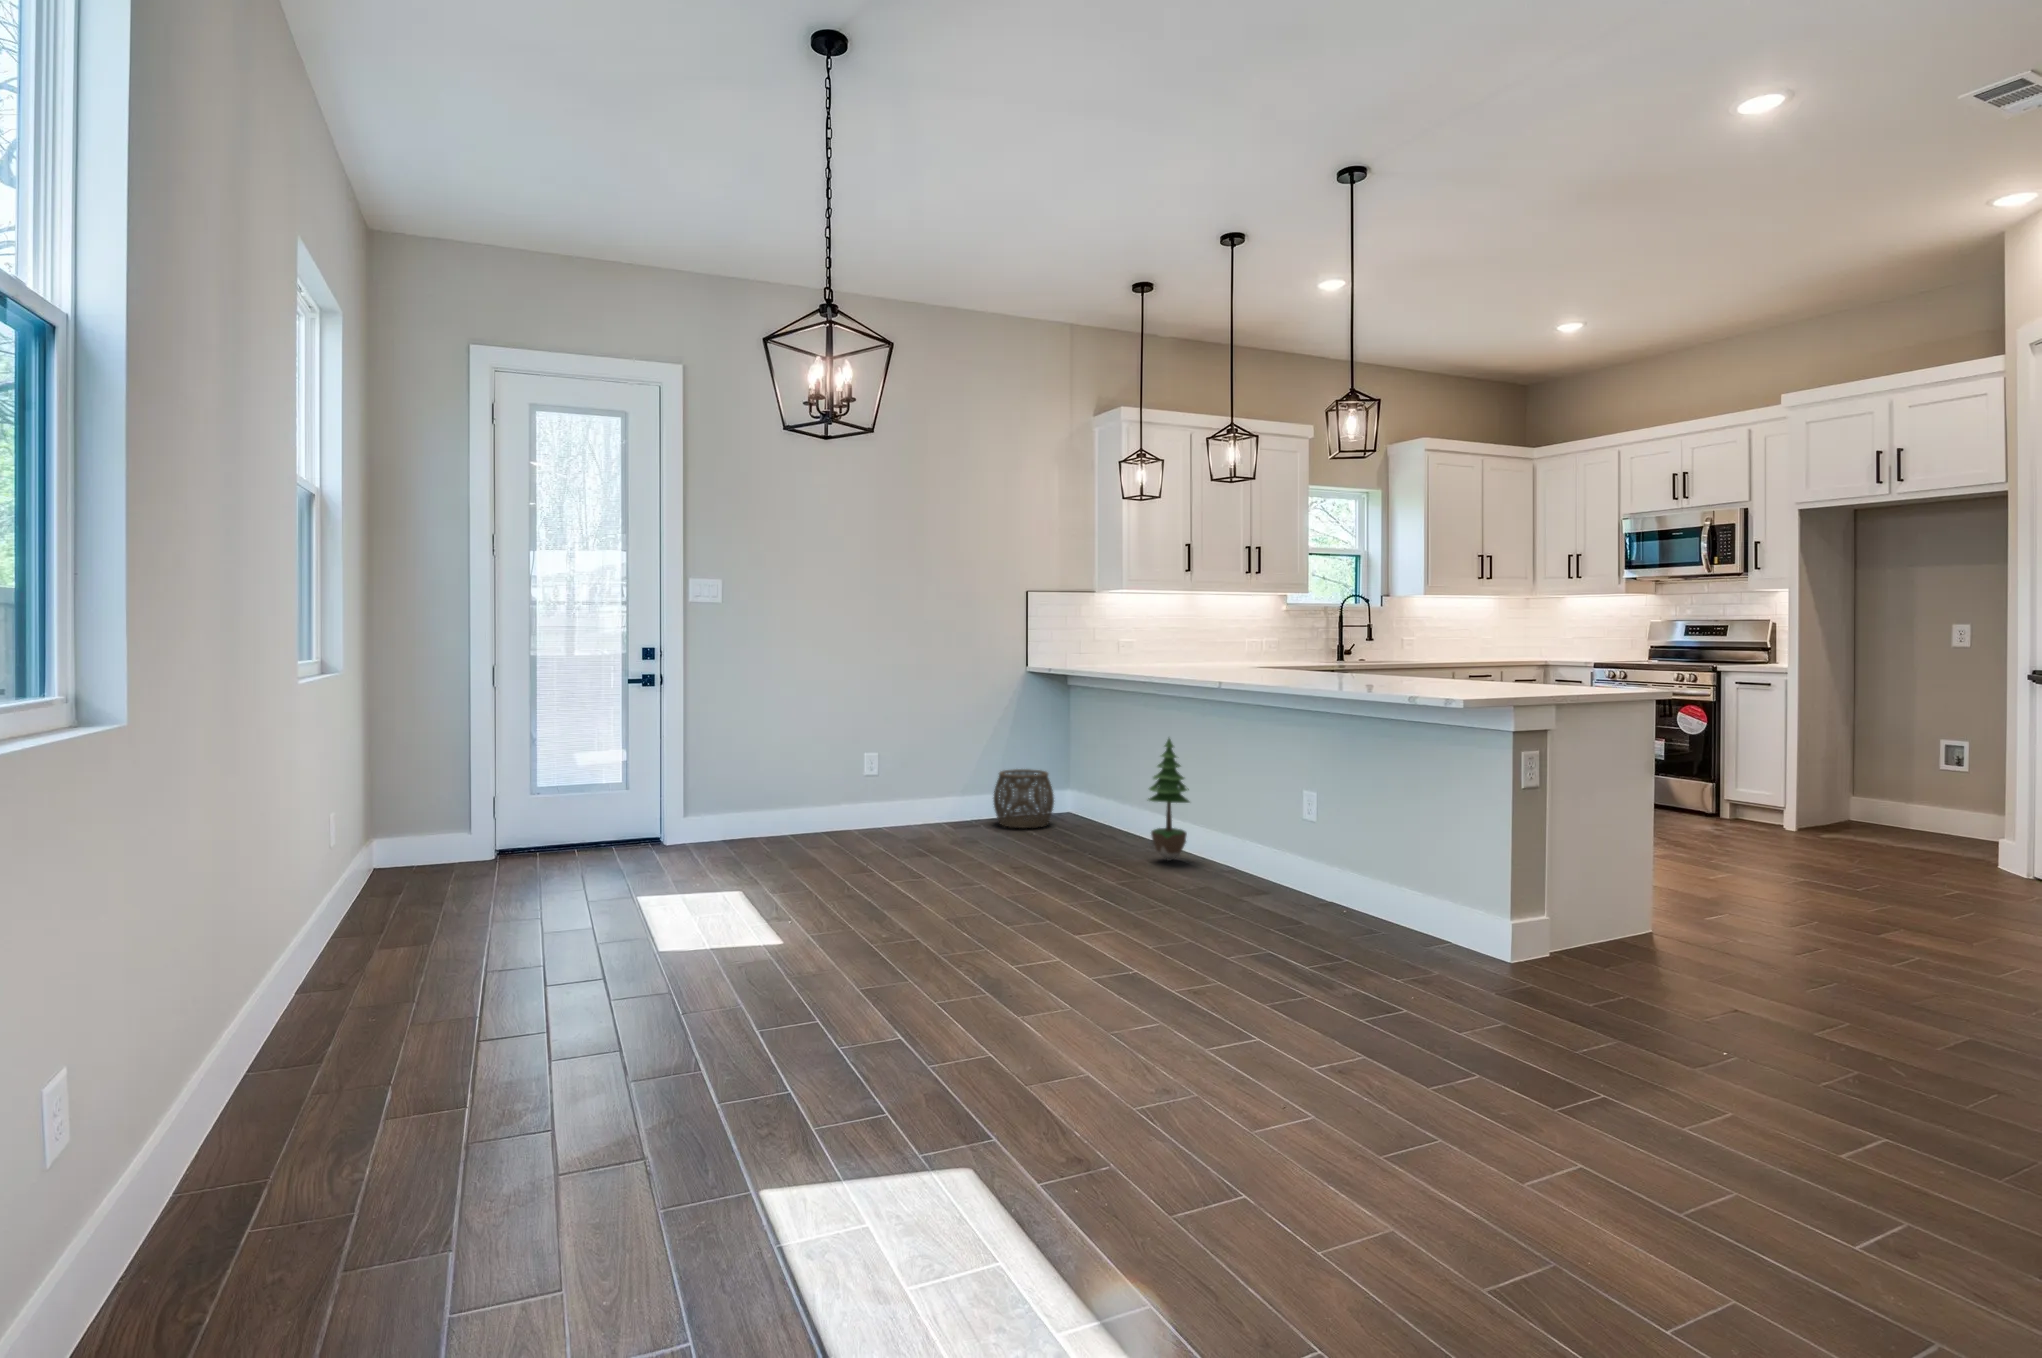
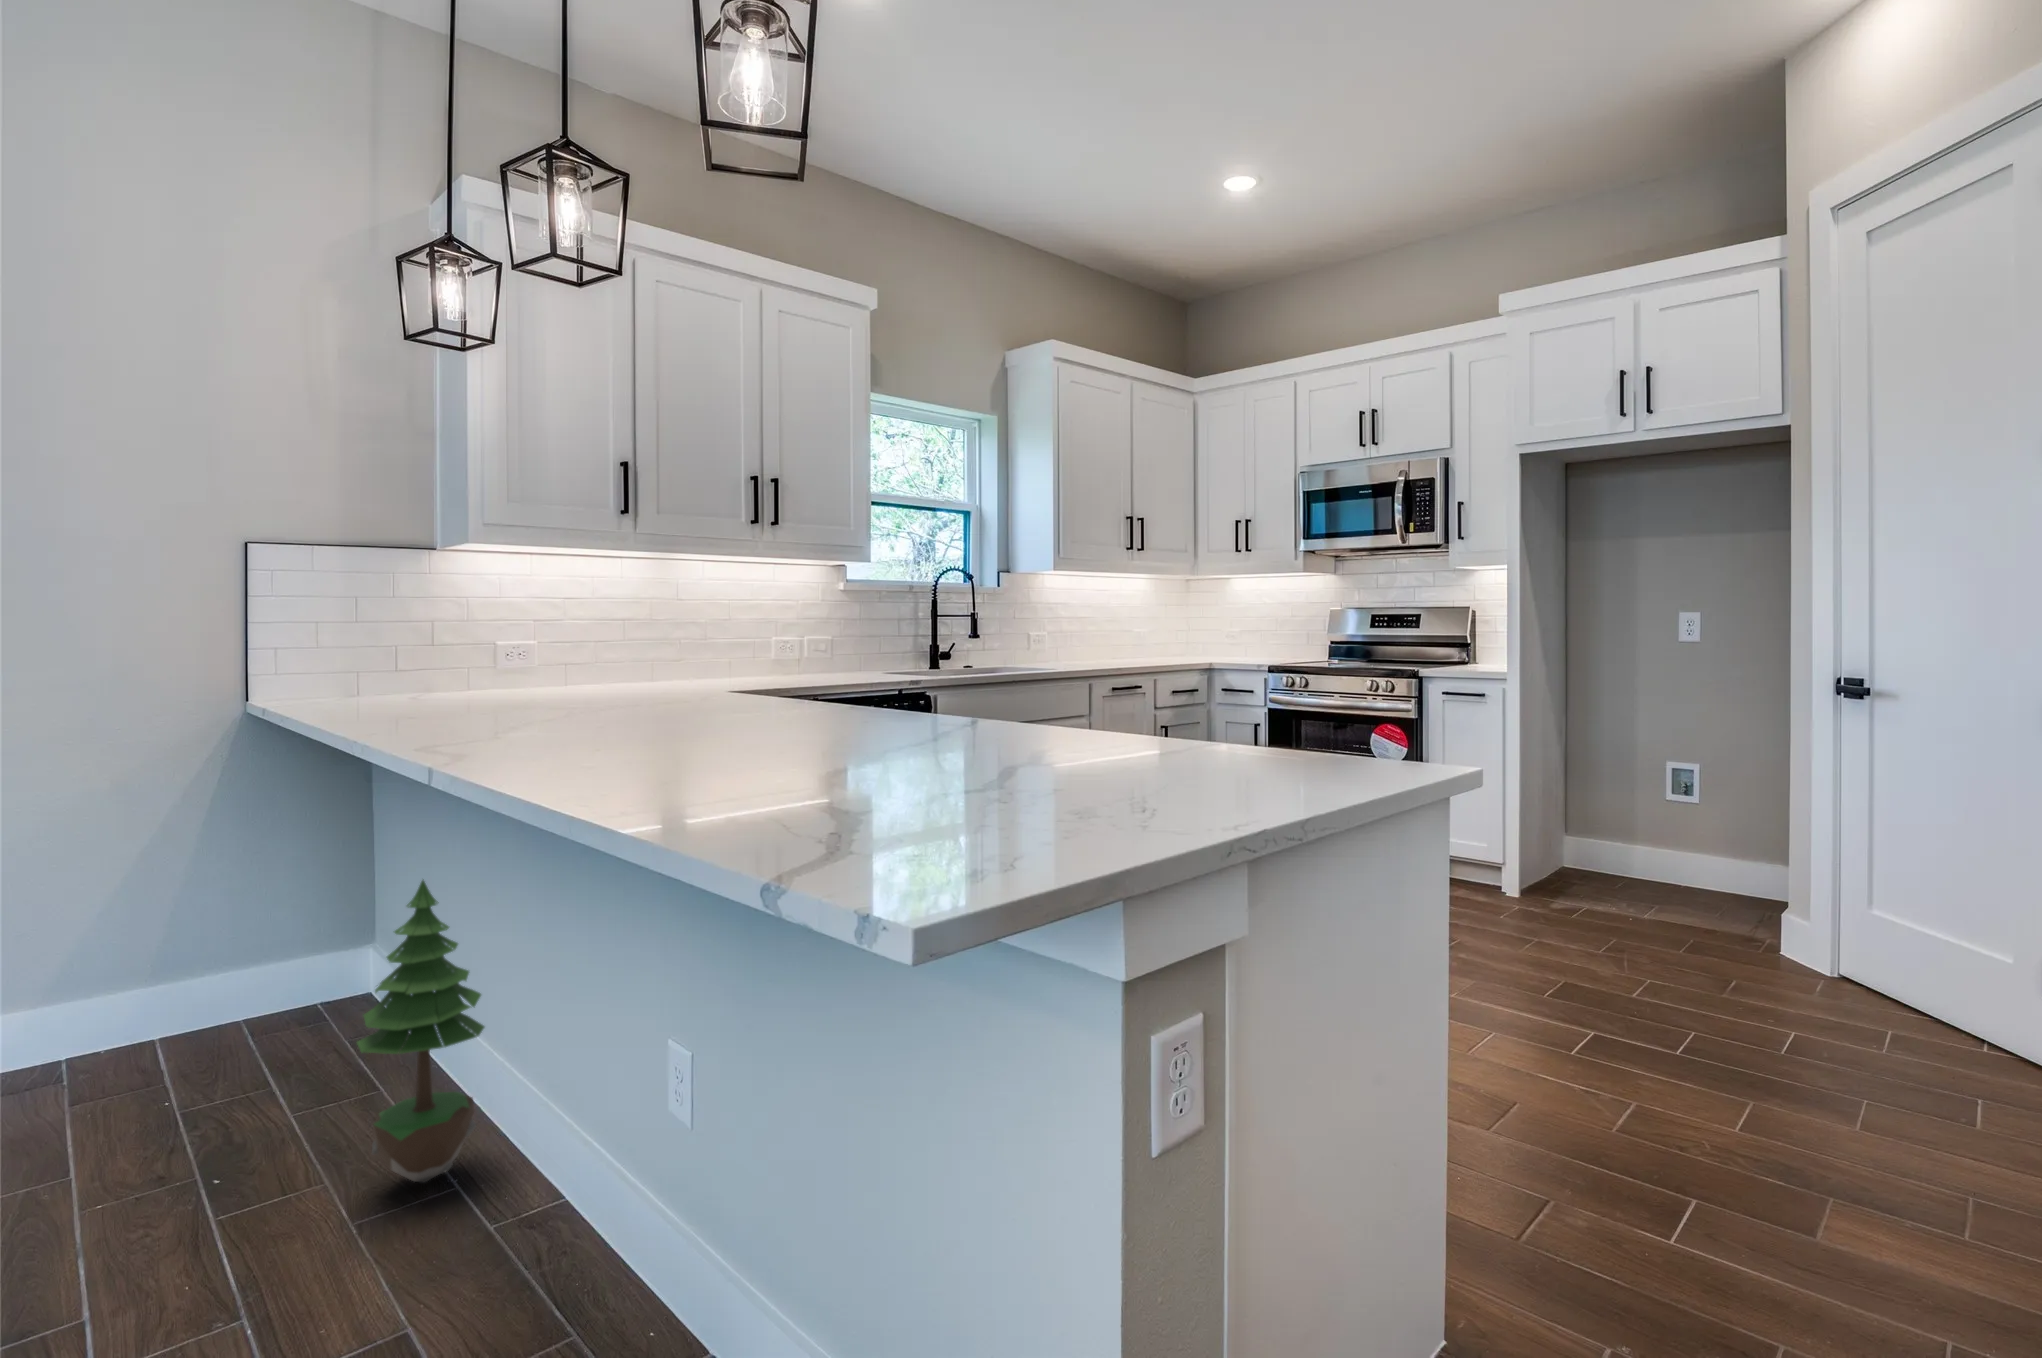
woven basket: present [993,769,1054,828] -> none [127,918,302,1067]

